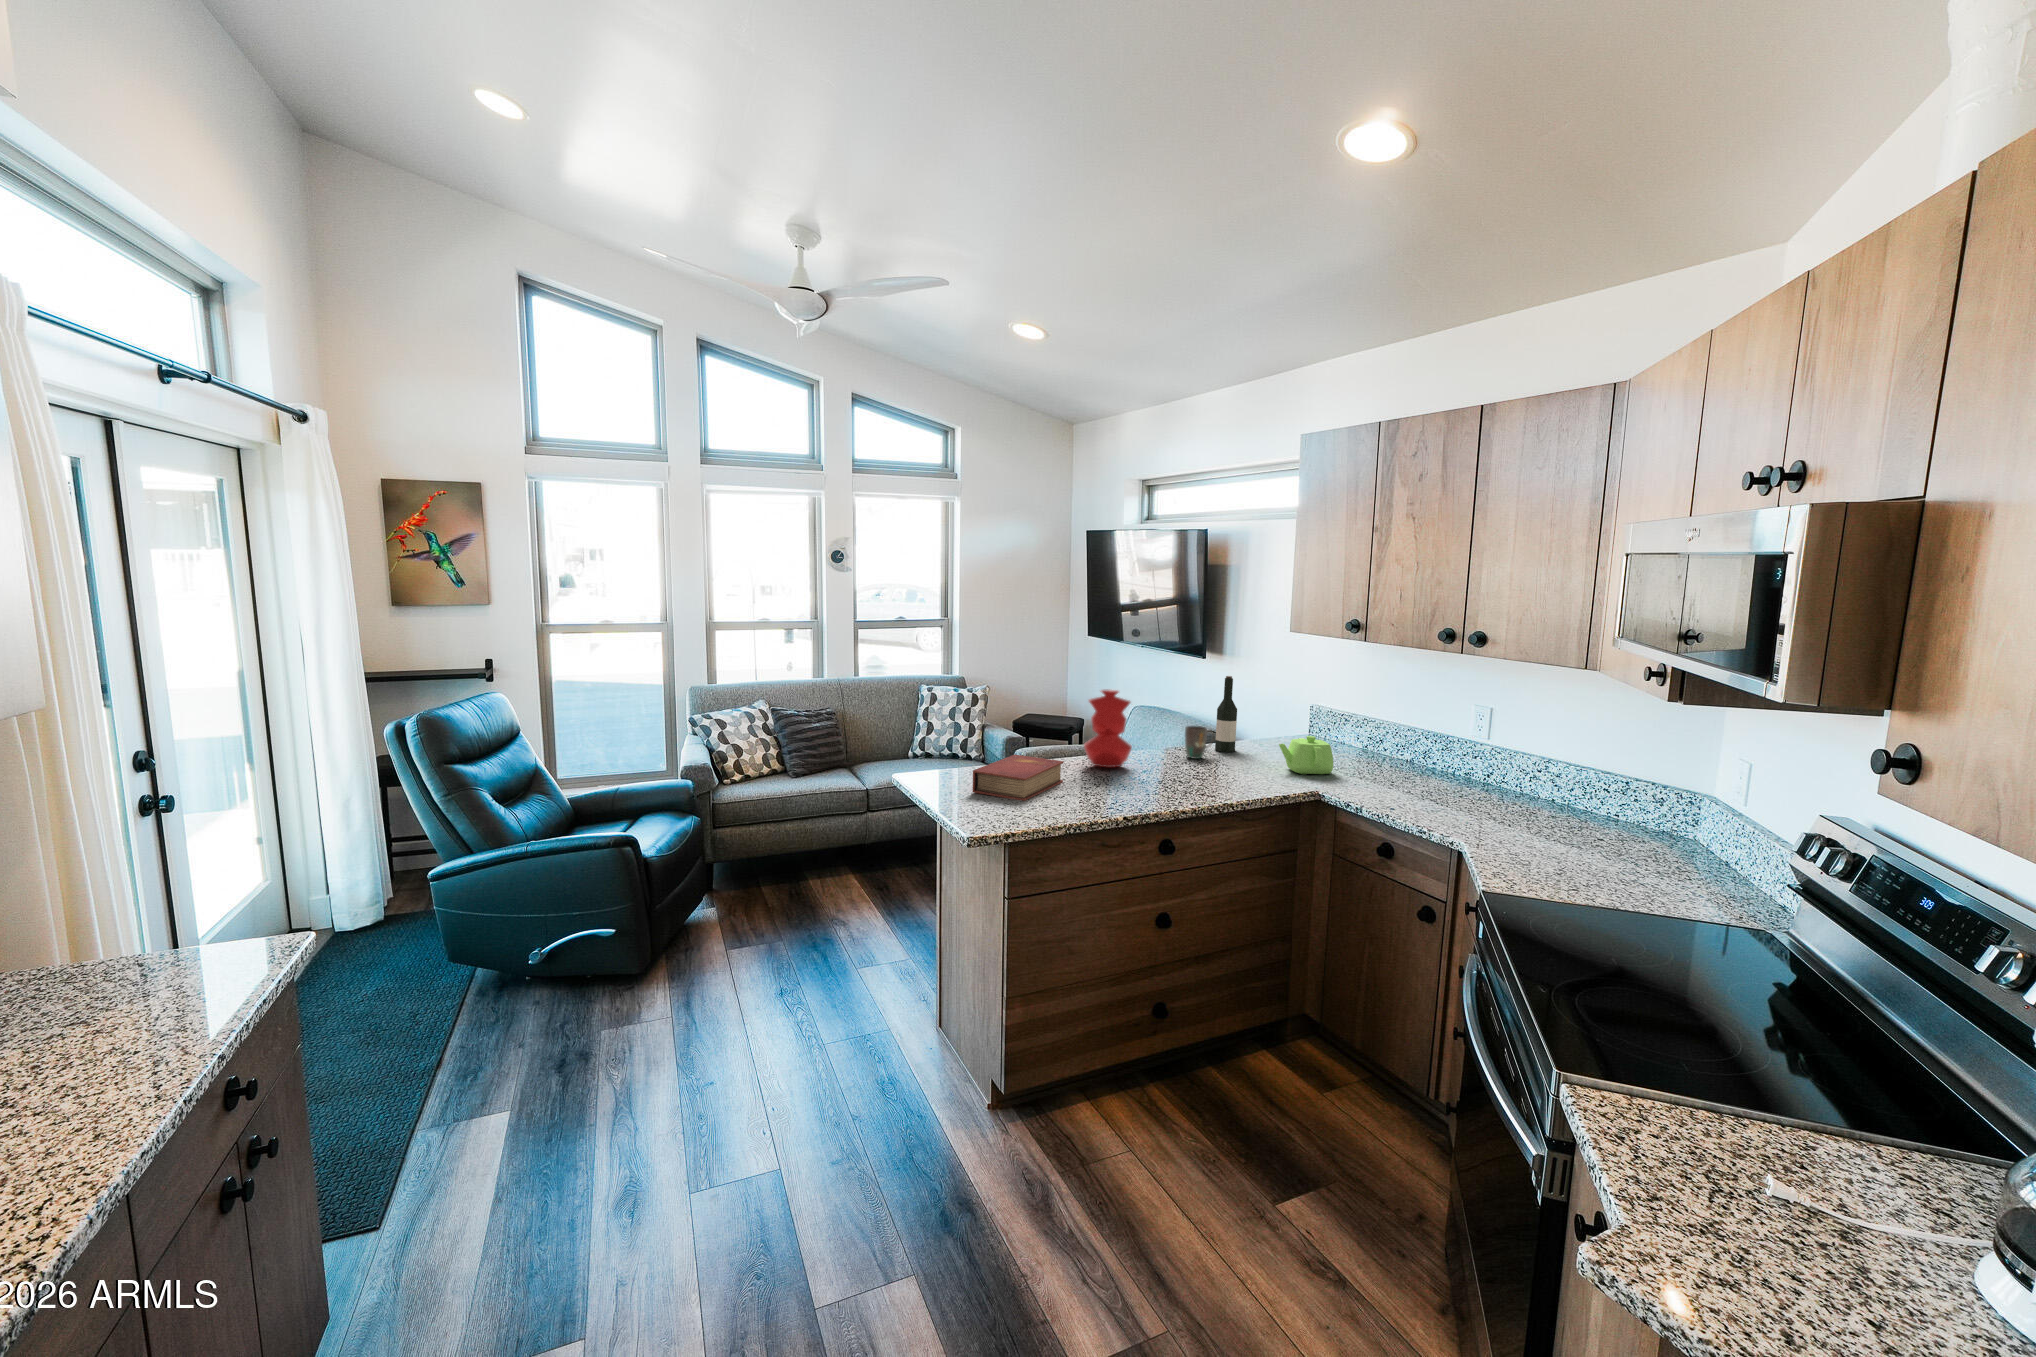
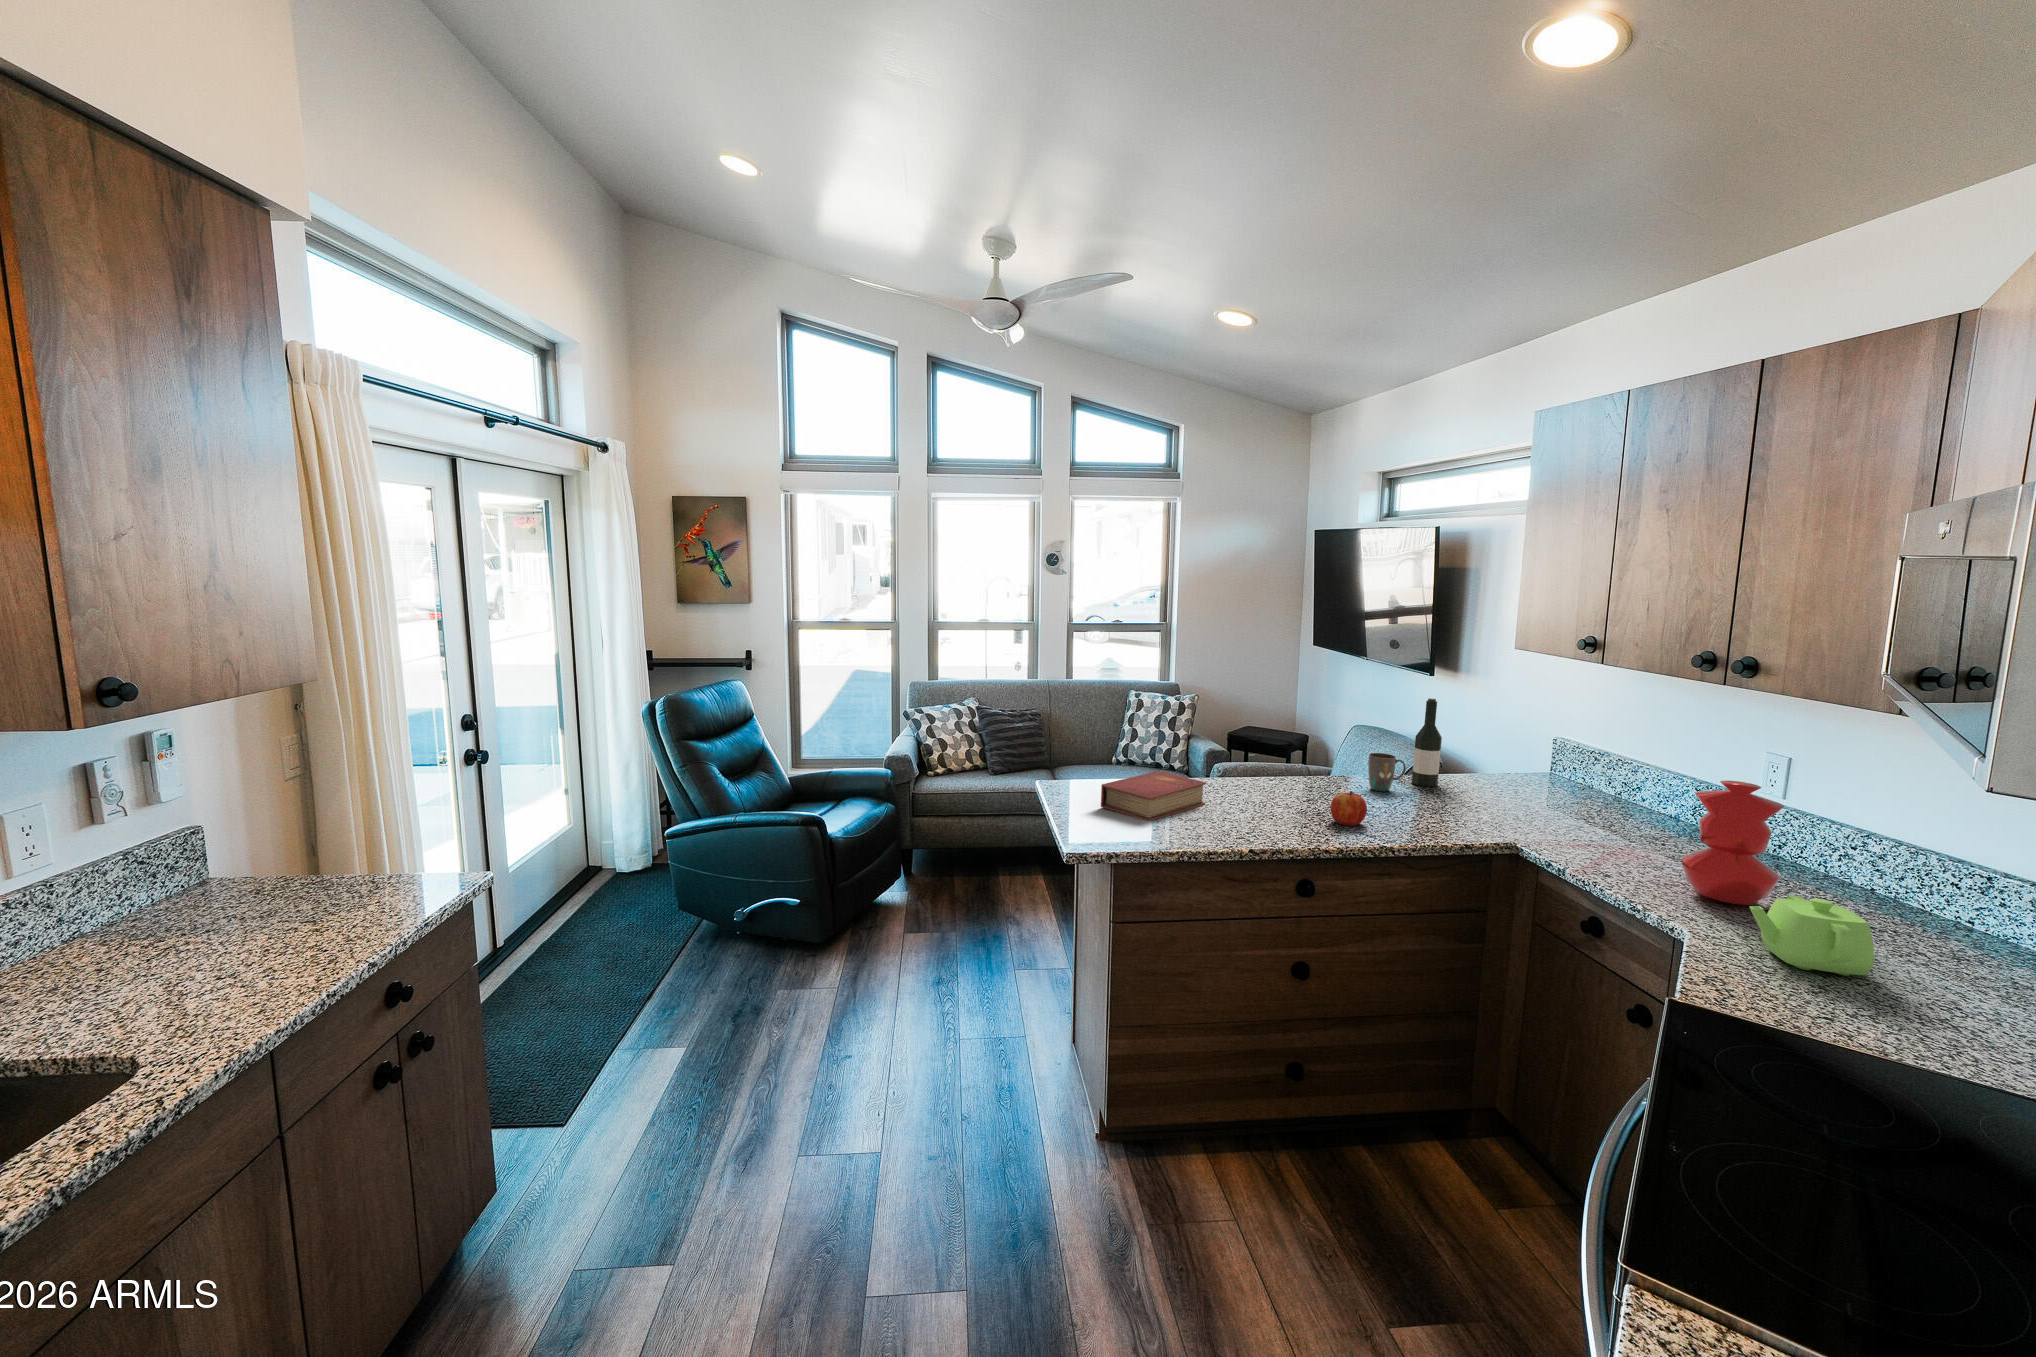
vase: present [1084,690,1132,767] -> present [1682,781,1784,905]
teapot: present [1279,736,1333,774] -> present [1750,895,1874,976]
apple: none [1175,758,1205,789] -> present [1331,791,1367,826]

